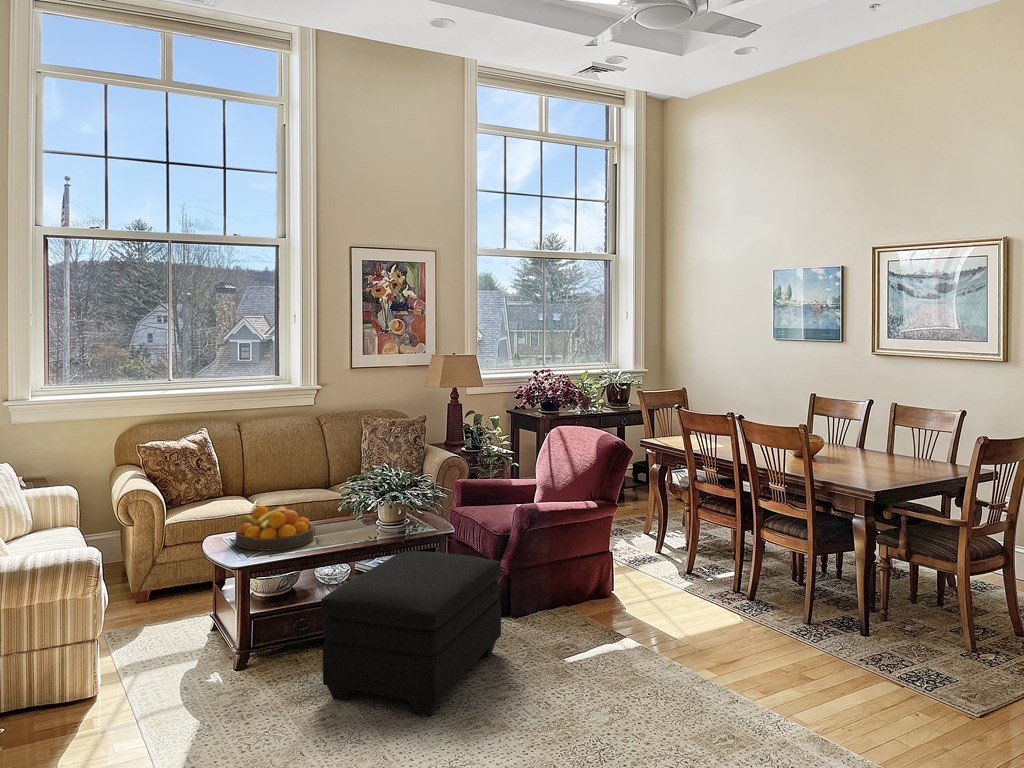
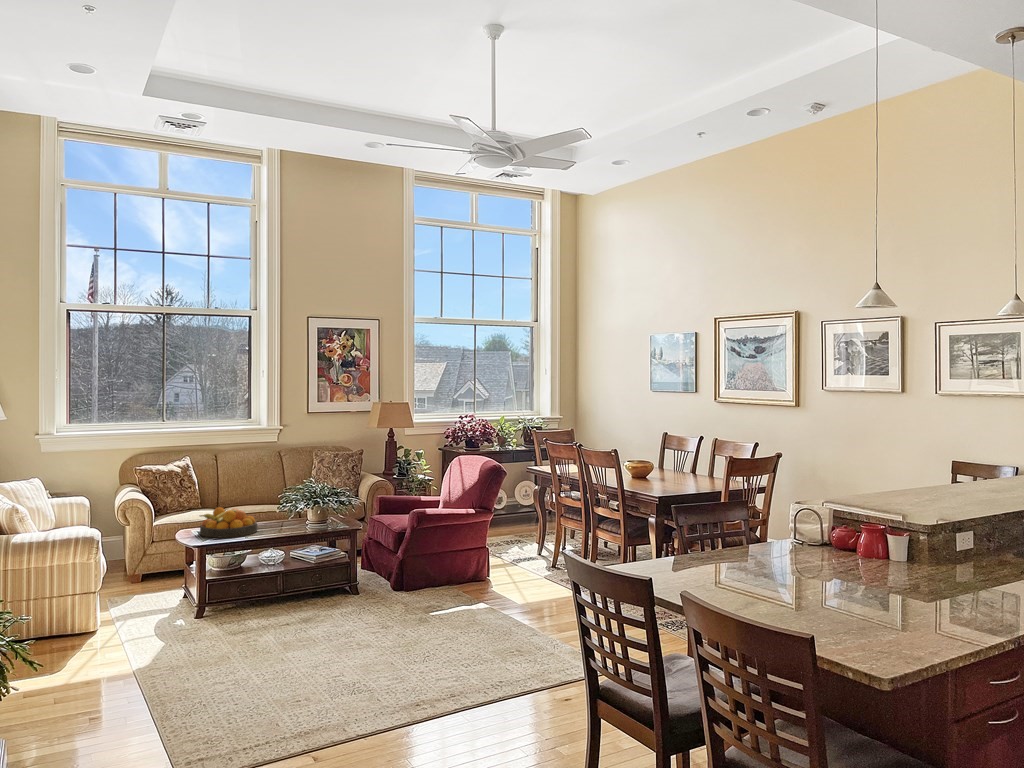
ottoman: present [321,551,501,716] -> none [251,540,387,643]

